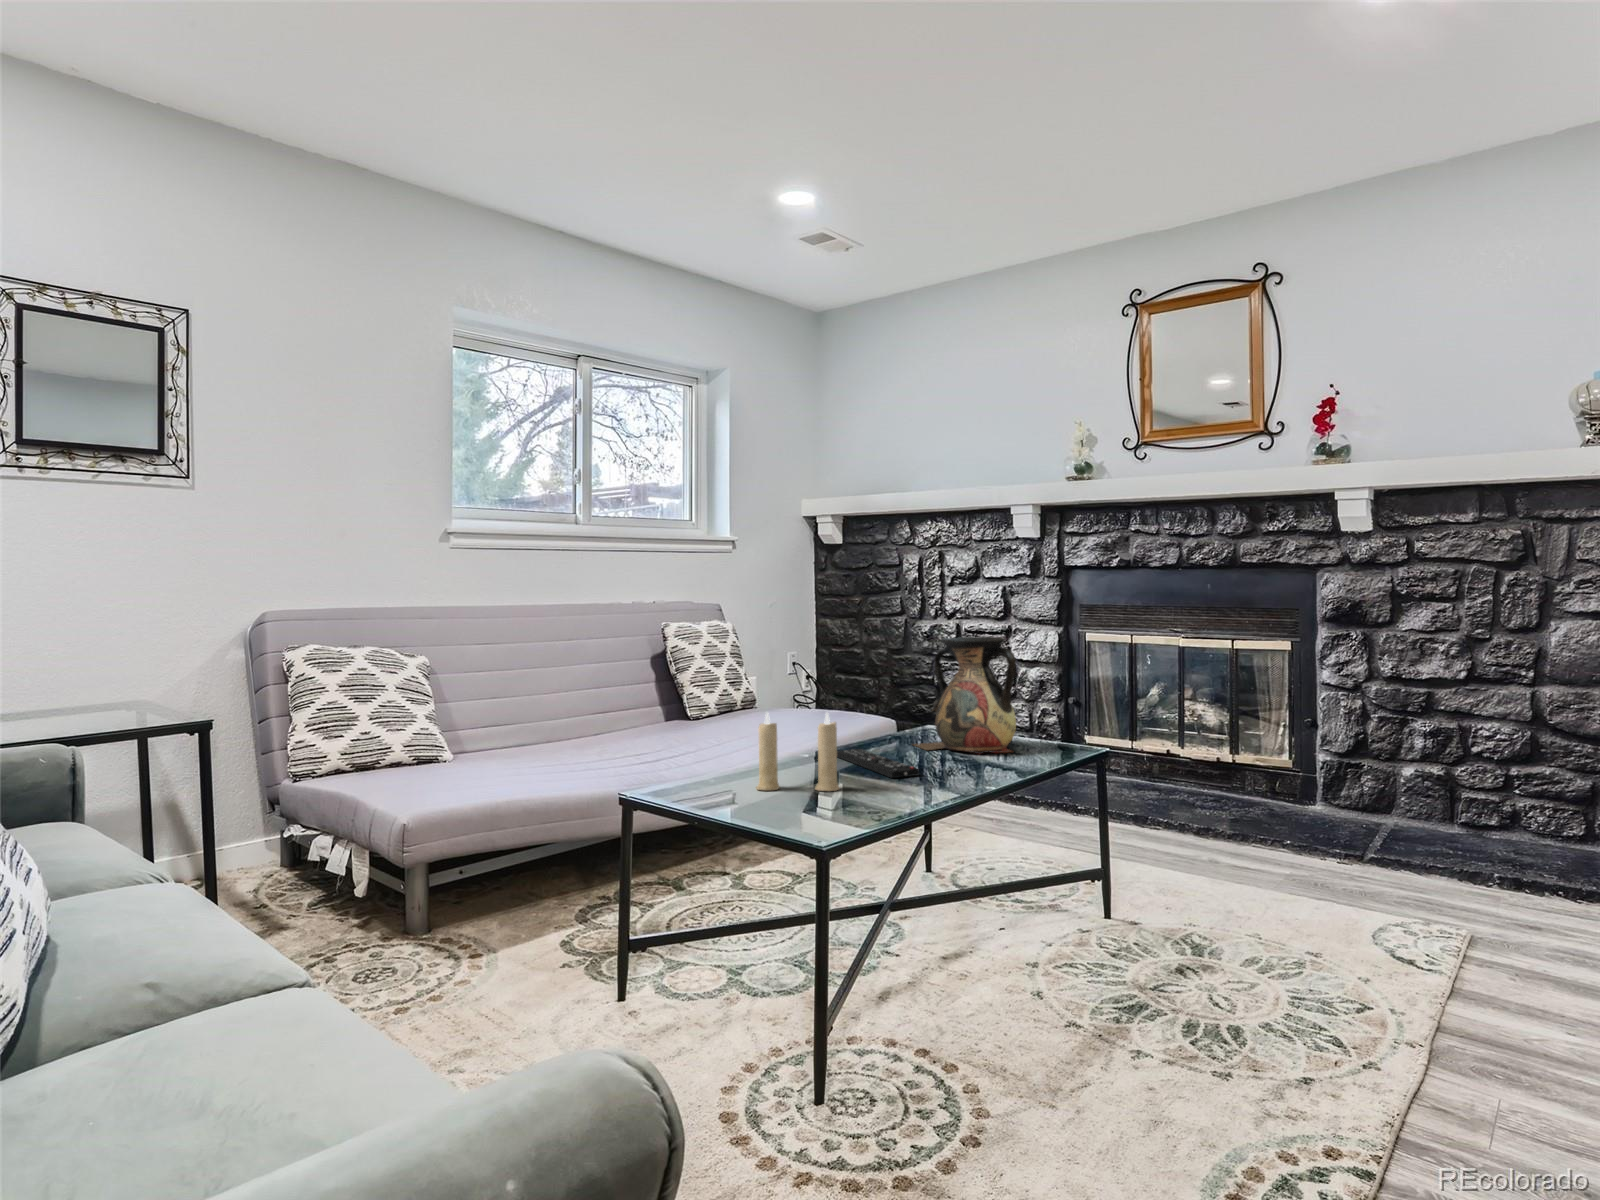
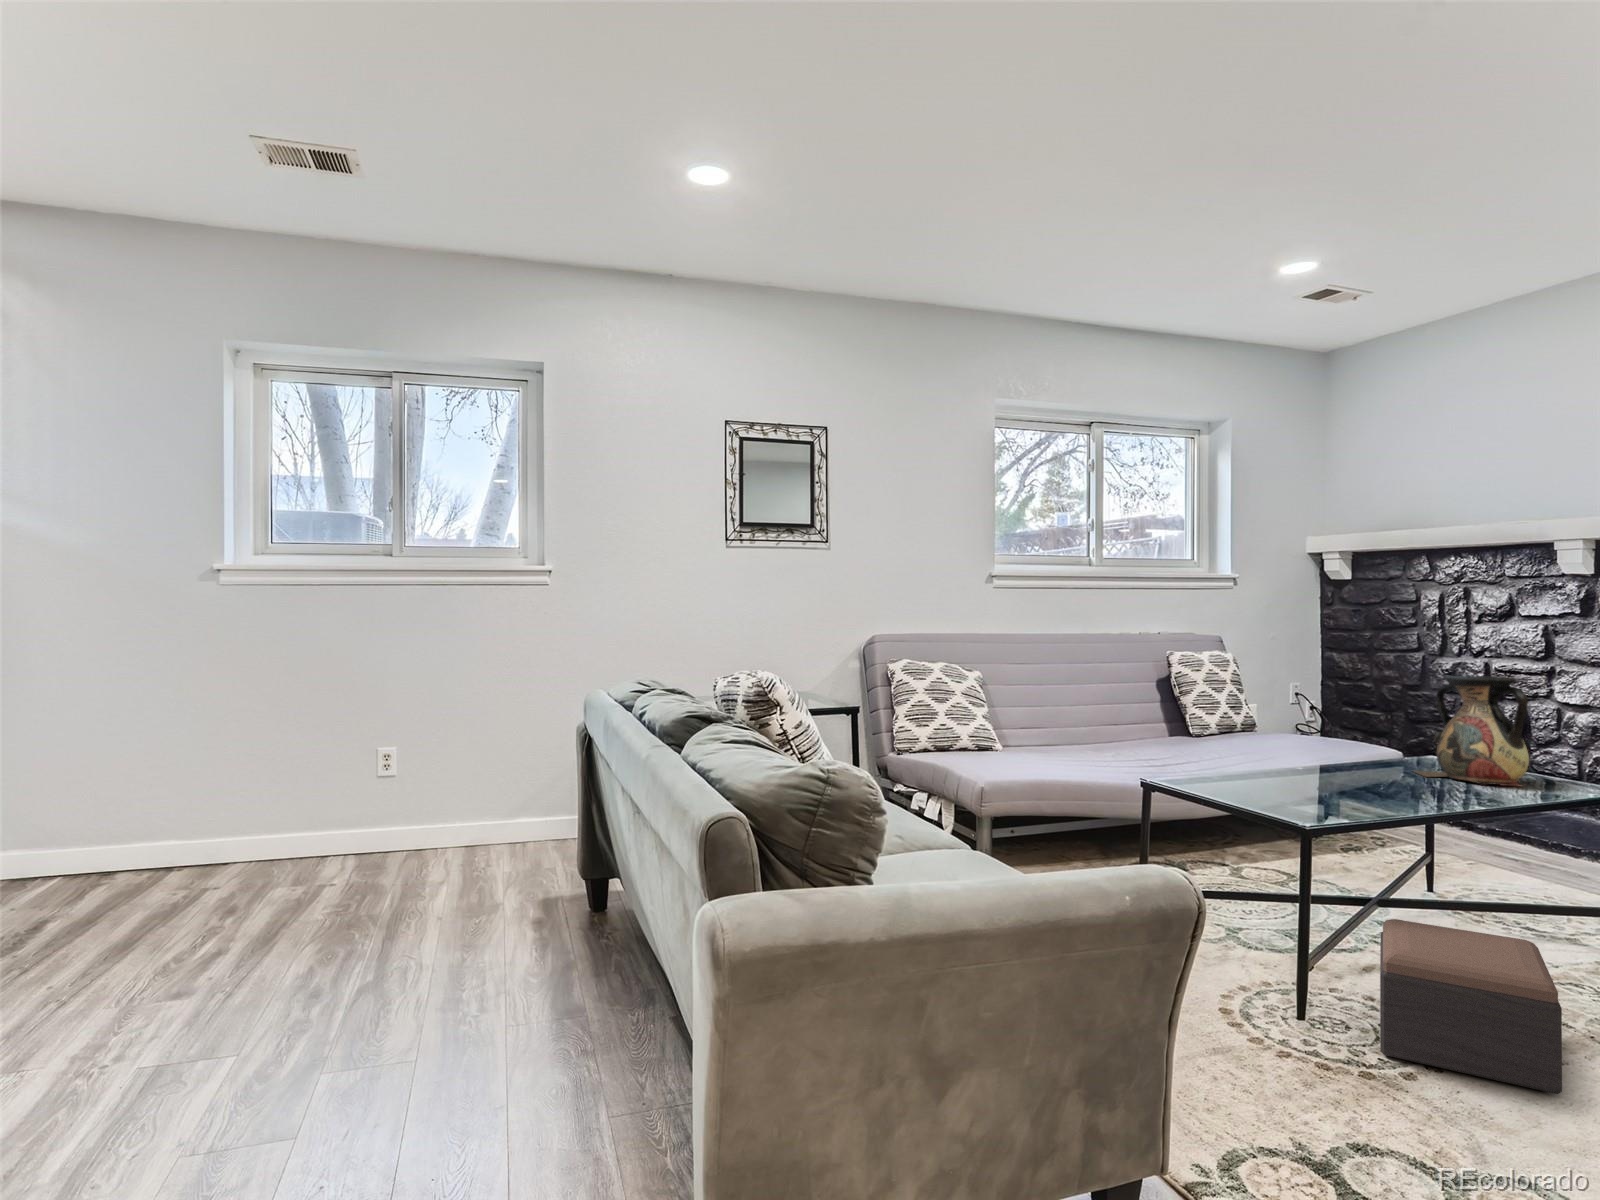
candle: present [756,713,839,791] -> none [1252,725,1330,797]
remote control: present [837,749,919,778] -> none [1330,769,1412,794]
footstool: none [901,942,1099,1142] -> present [1380,919,1562,1094]

